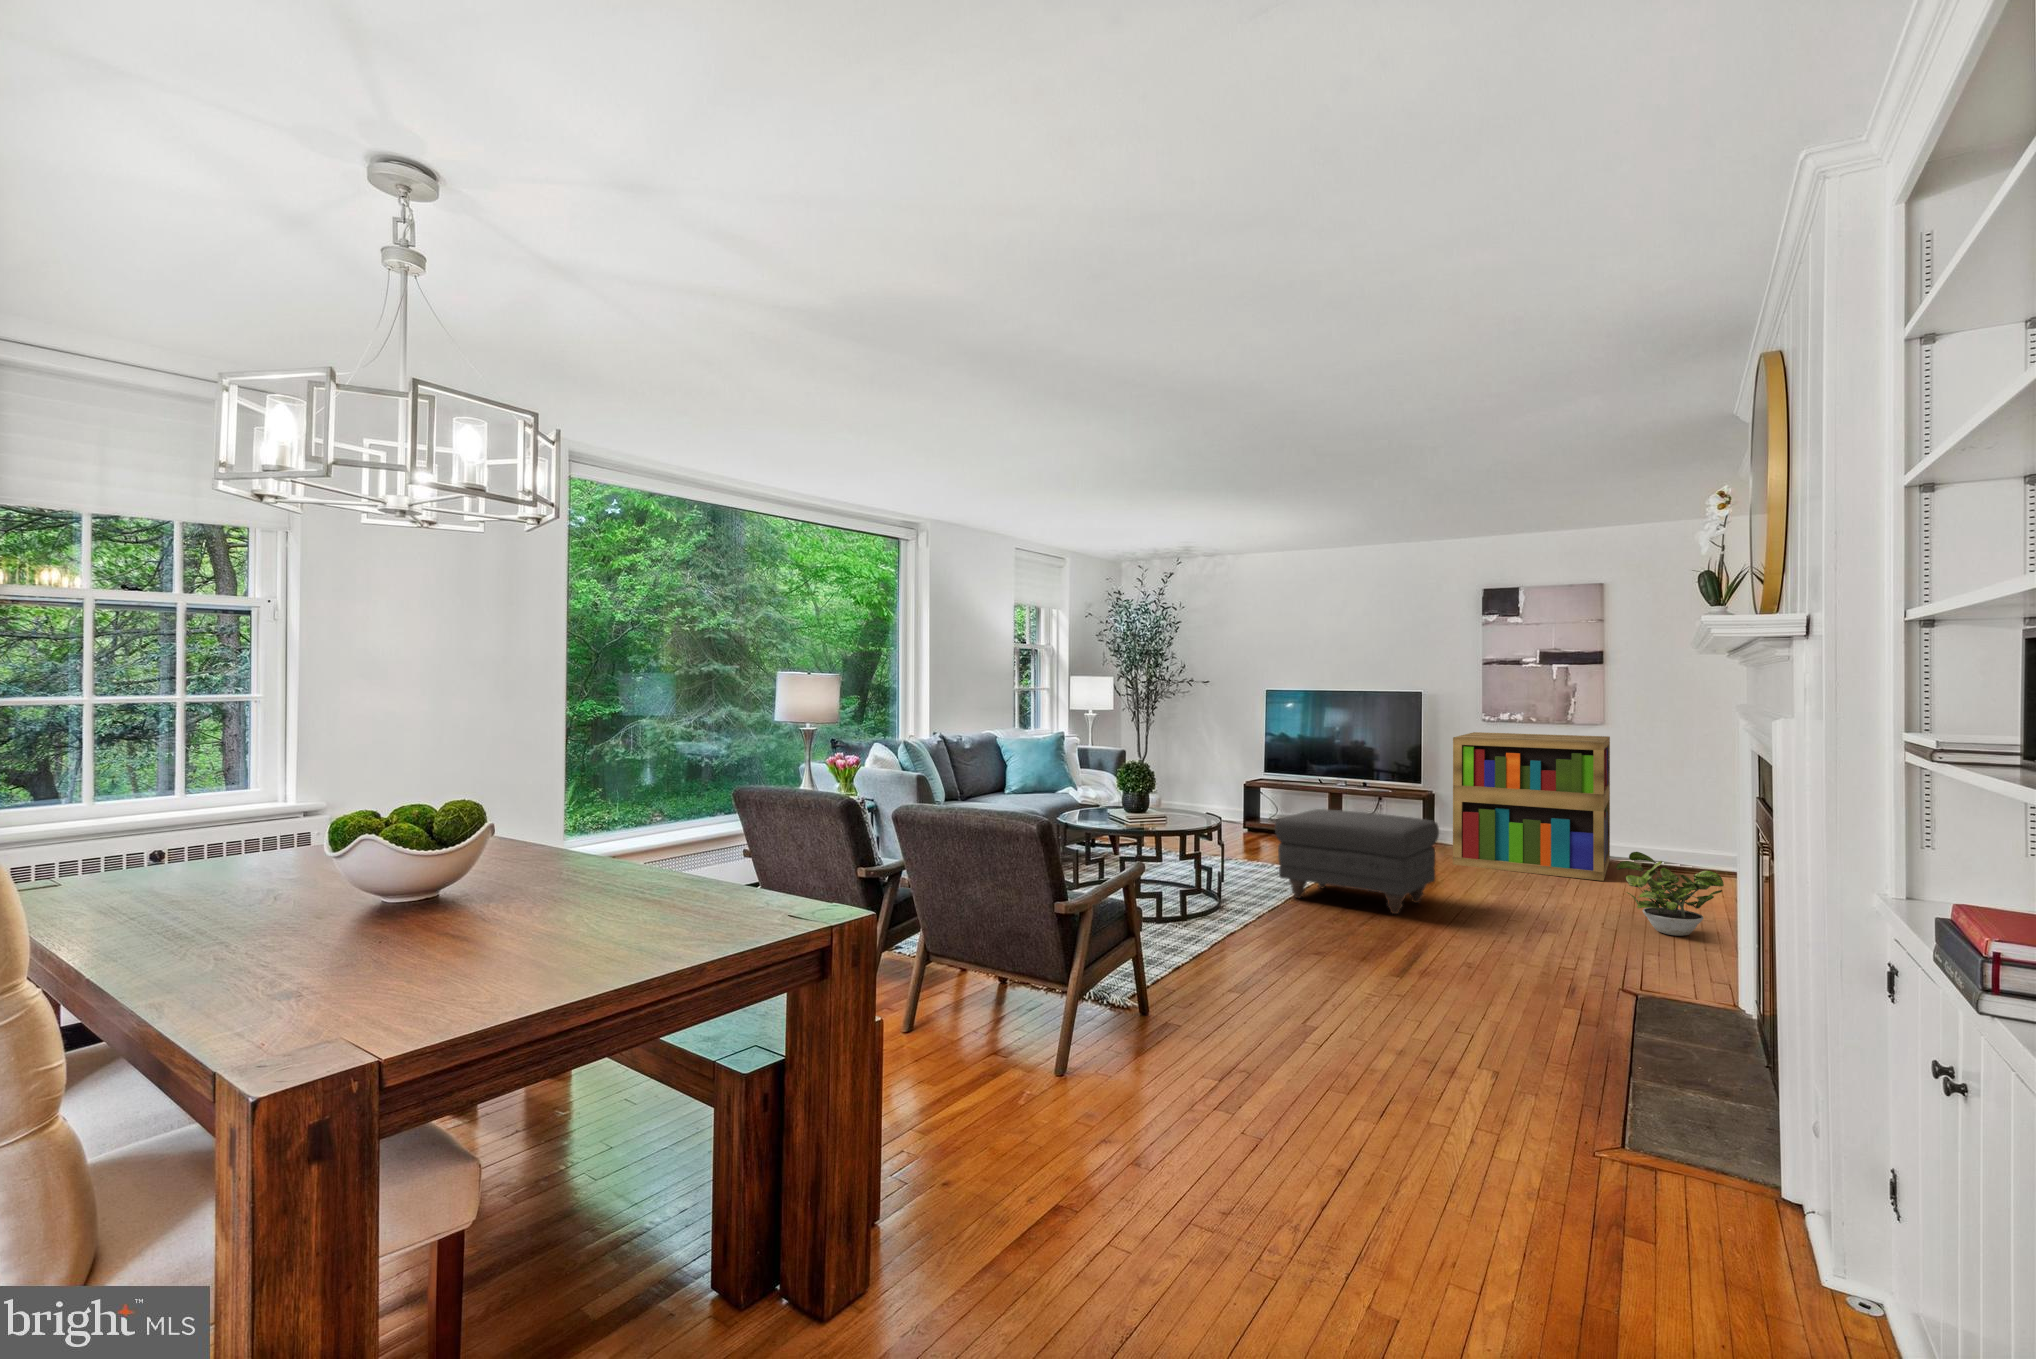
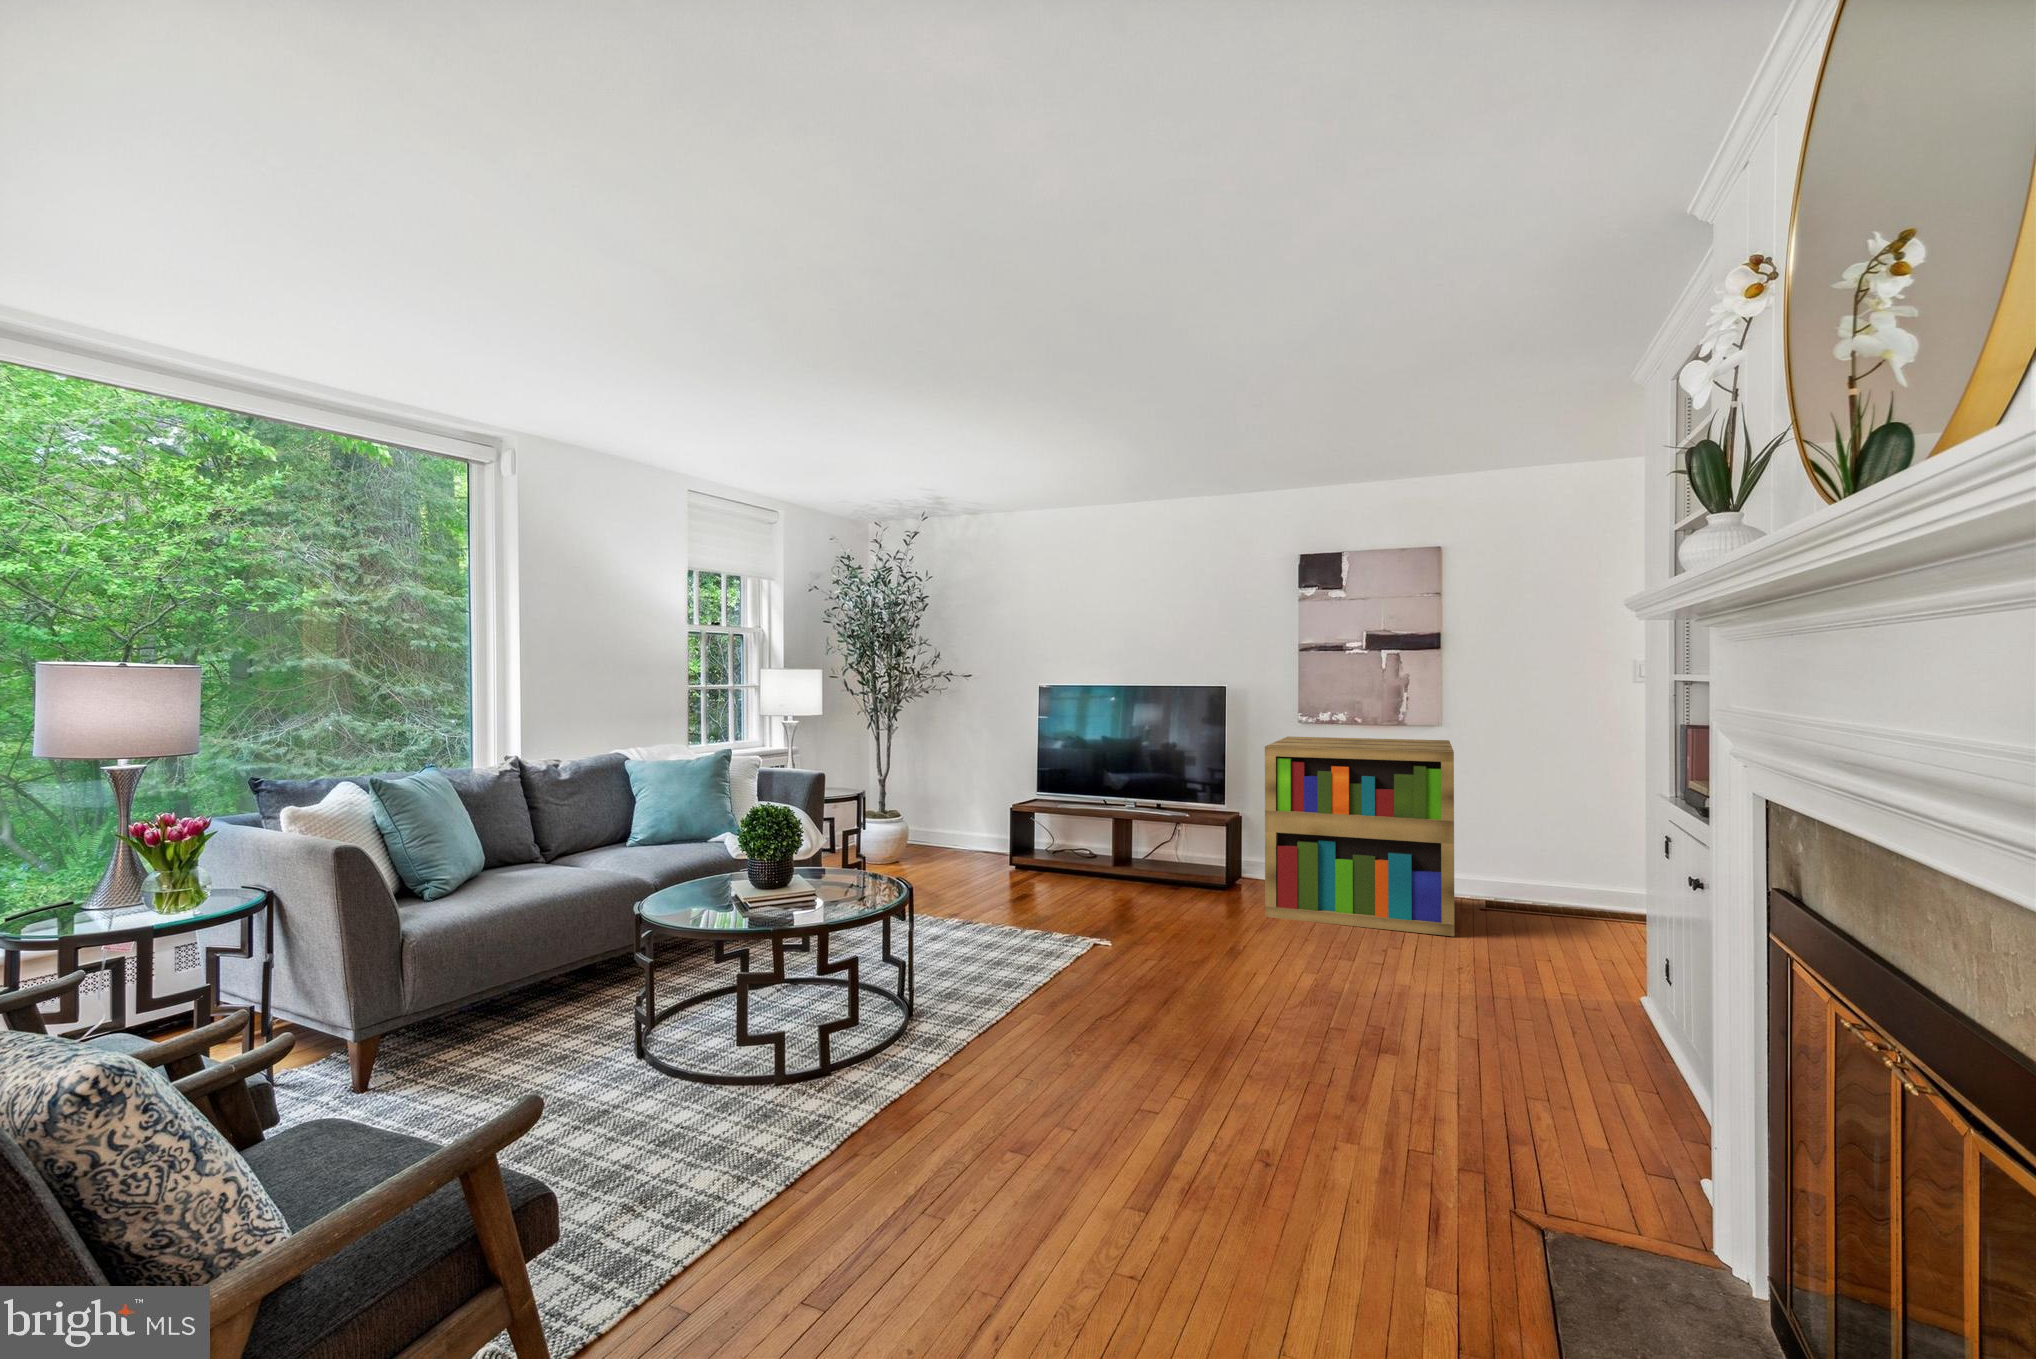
ottoman: present [1275,809,1439,914] -> none [1012,860,1250,1035]
potted plant: present [1616,852,1724,936] -> none [1497,921,1656,1051]

